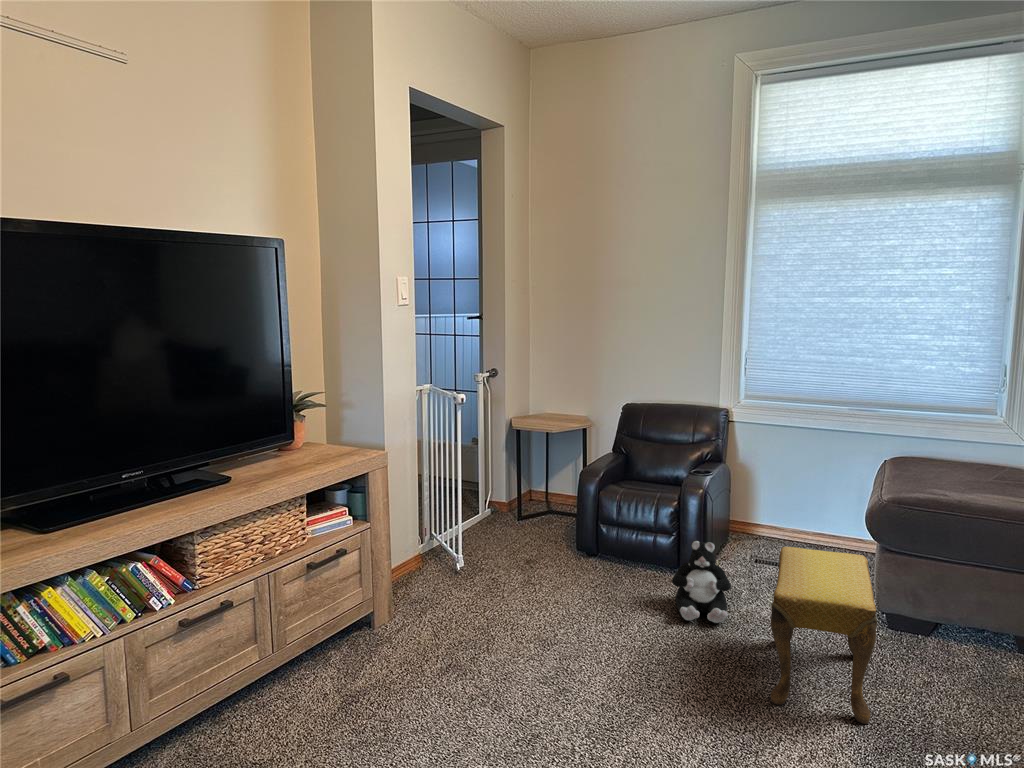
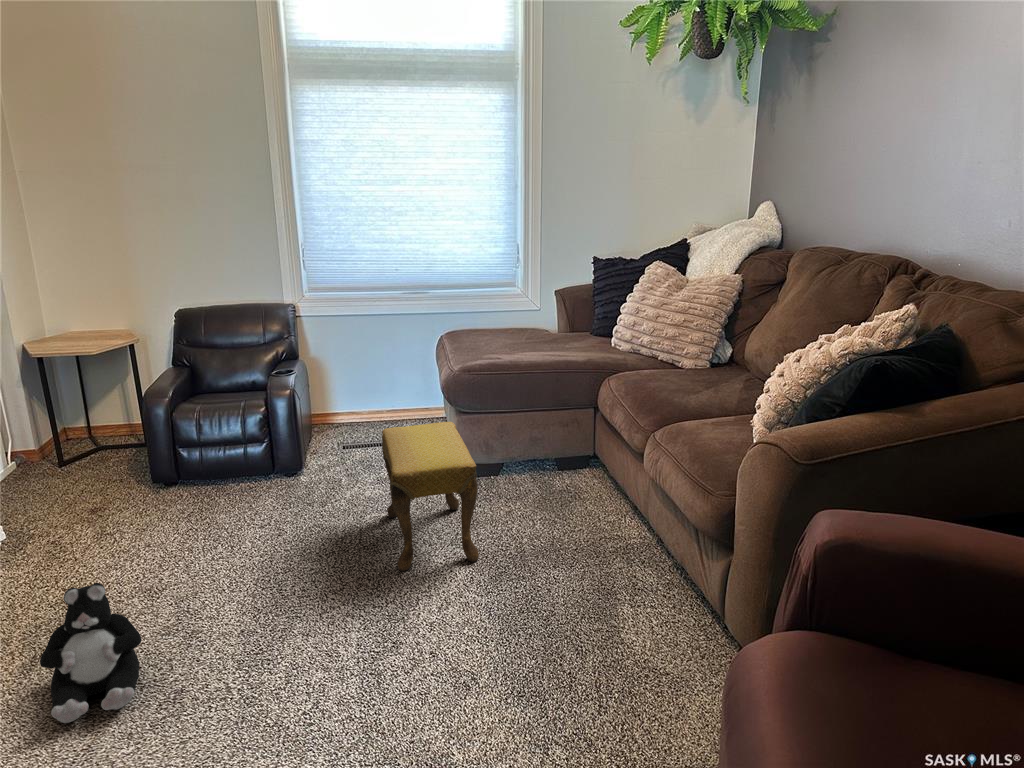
plush toy: present [672,540,731,623] -> present [40,583,142,723]

